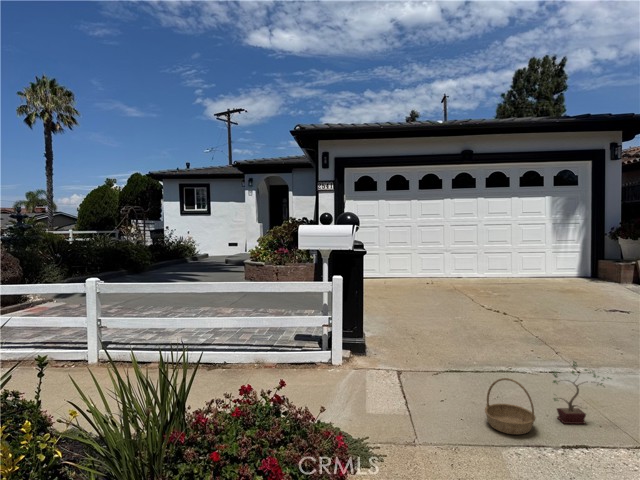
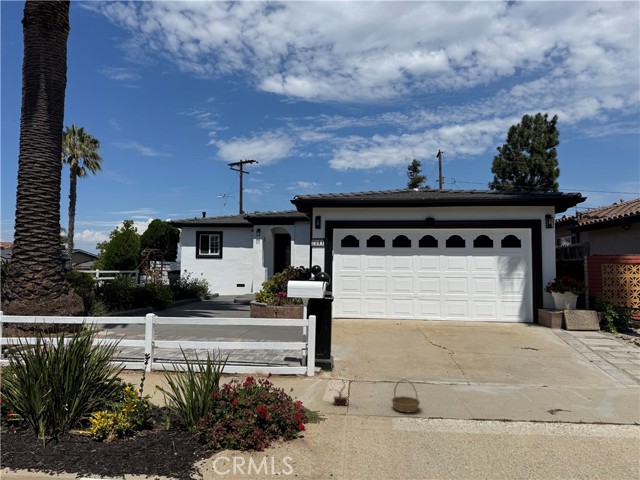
potted plant: present [553,361,611,424] -> present [330,374,356,405]

